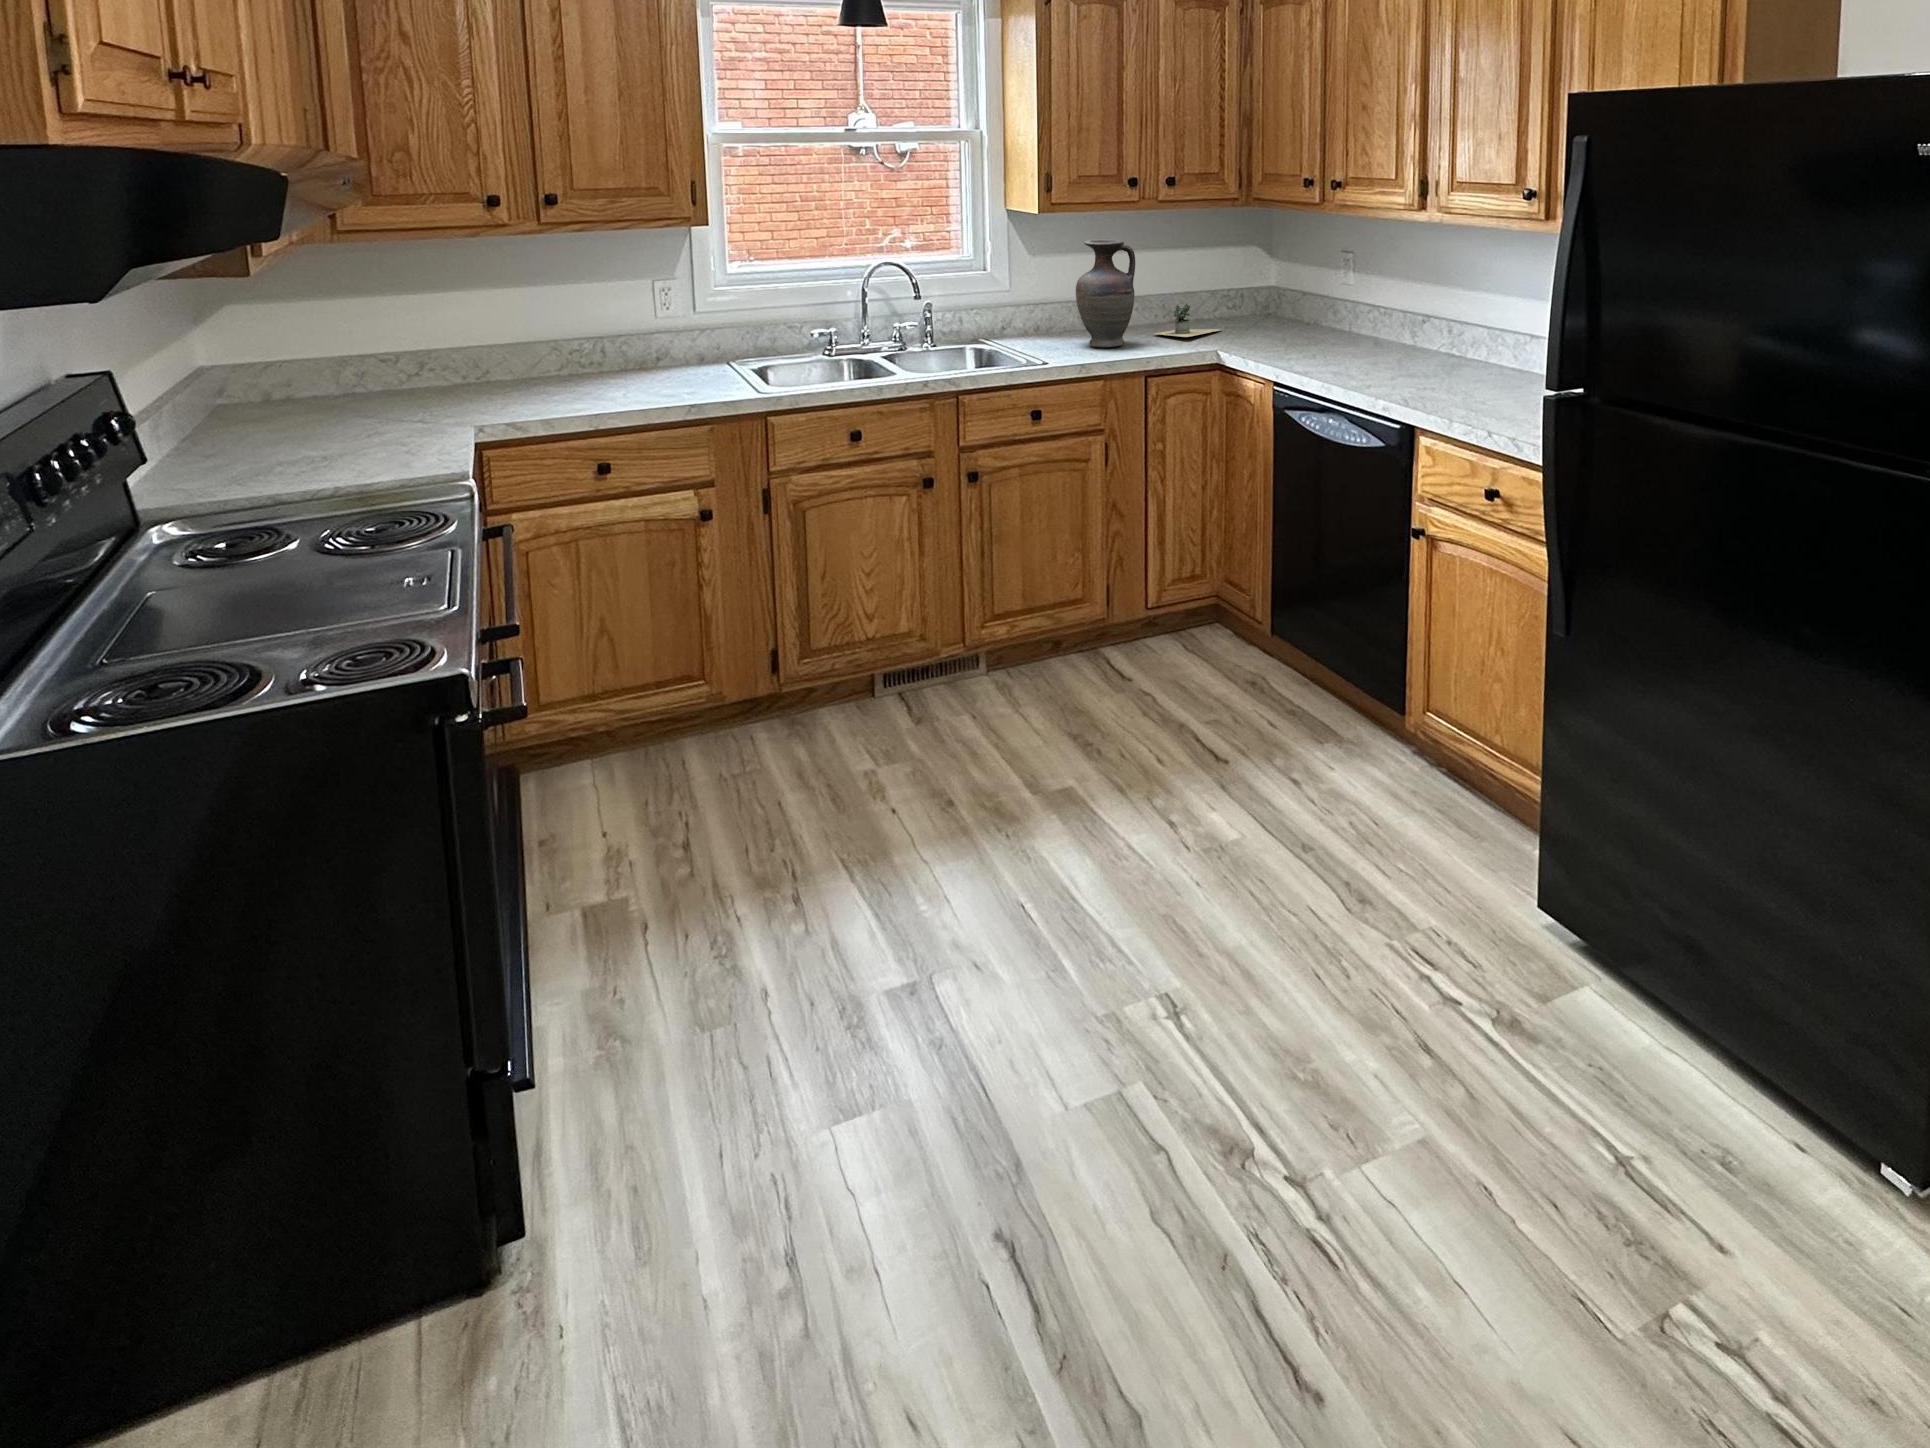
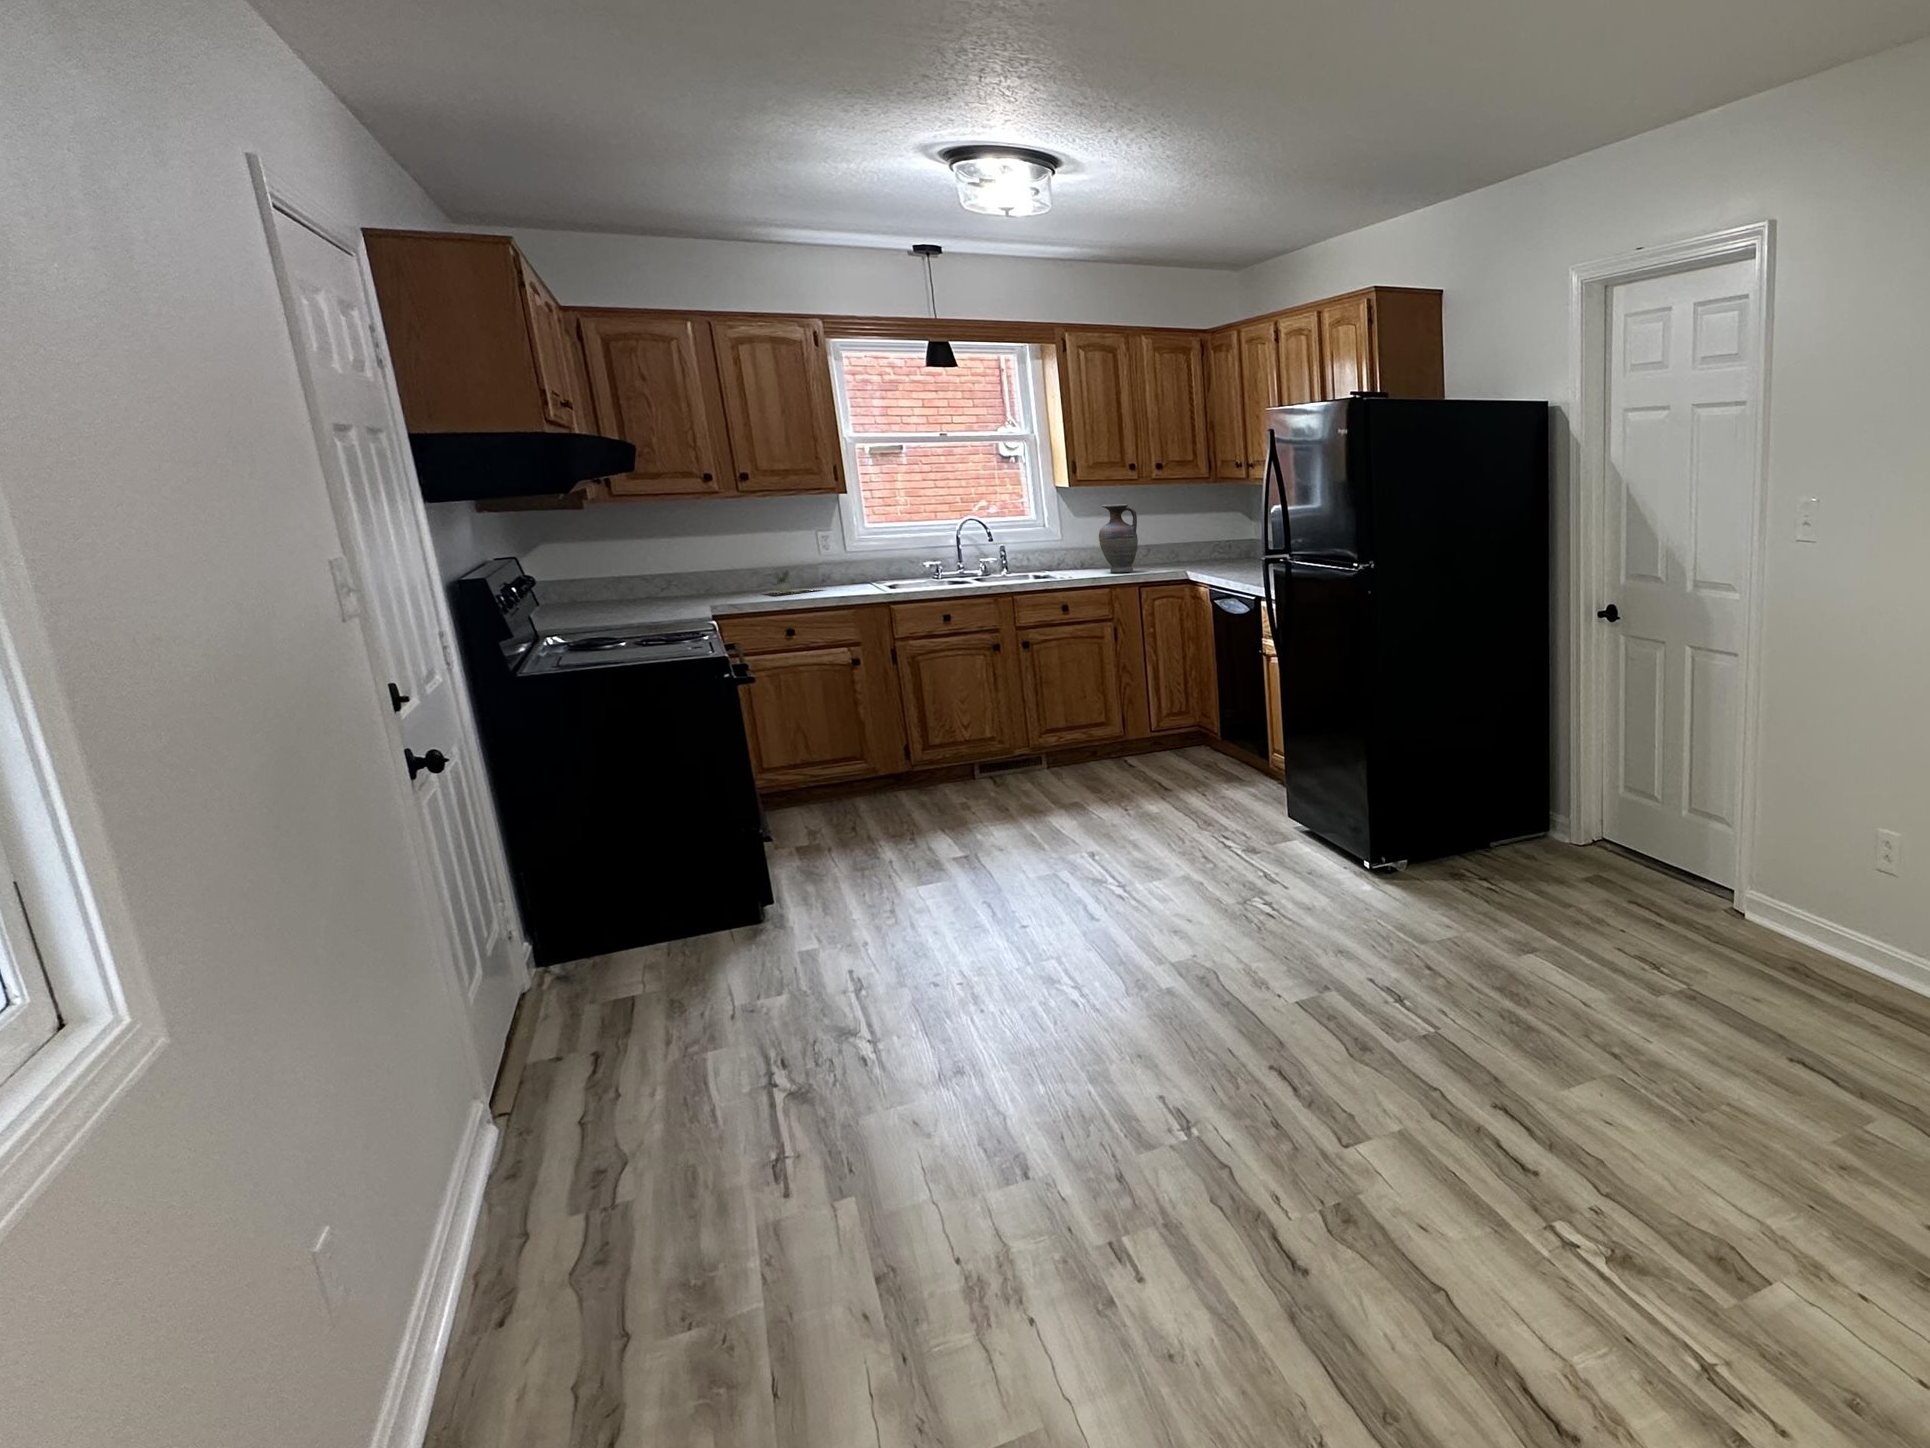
potted plant: present [1155,303,1237,337] -> present [775,568,791,593]

